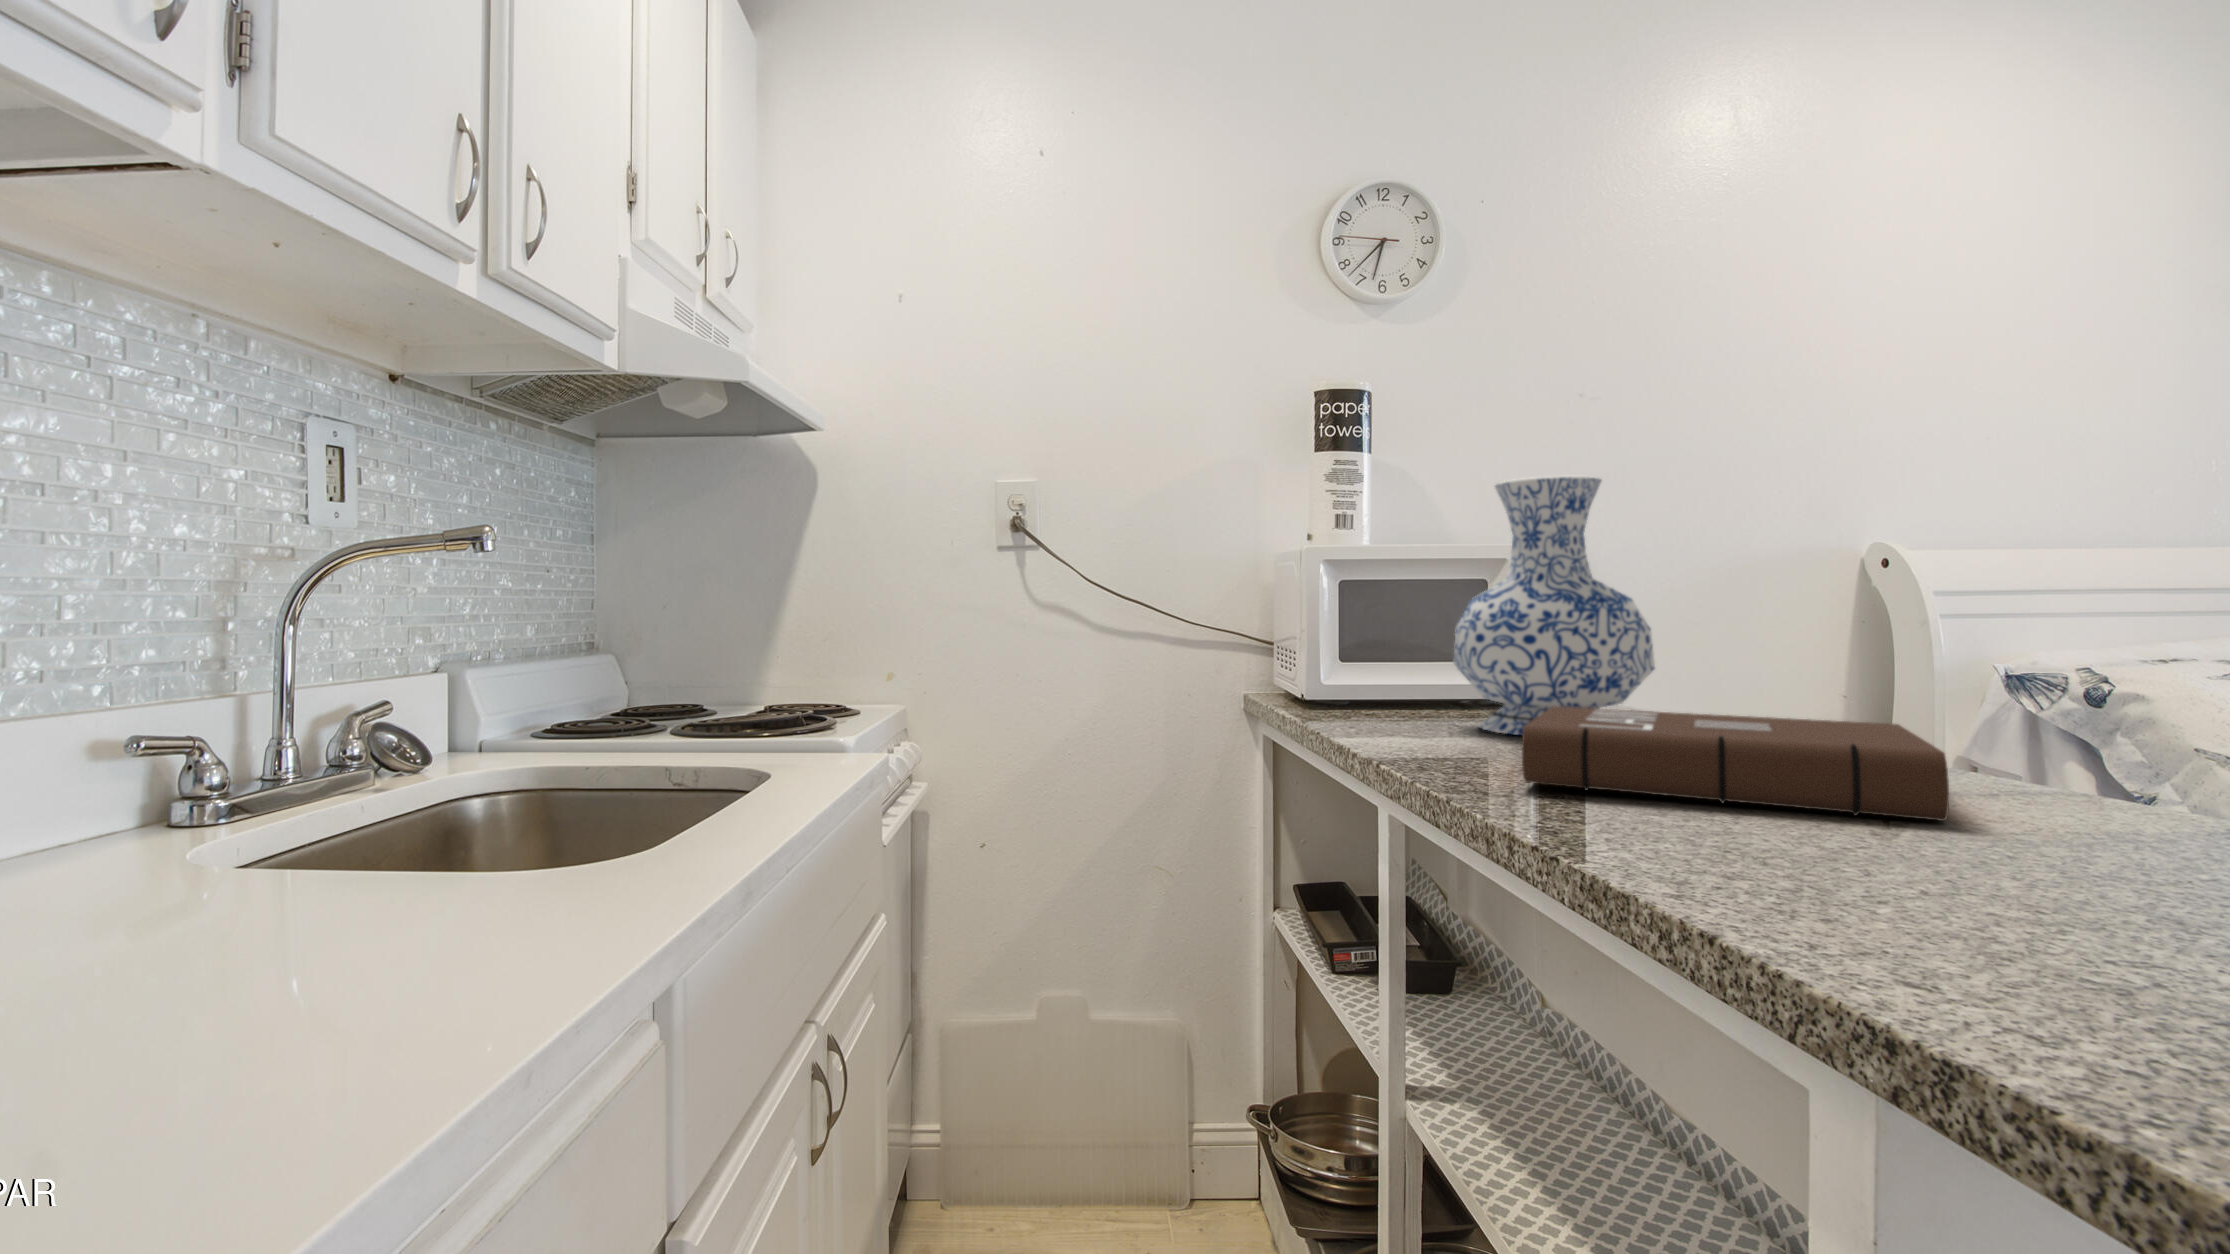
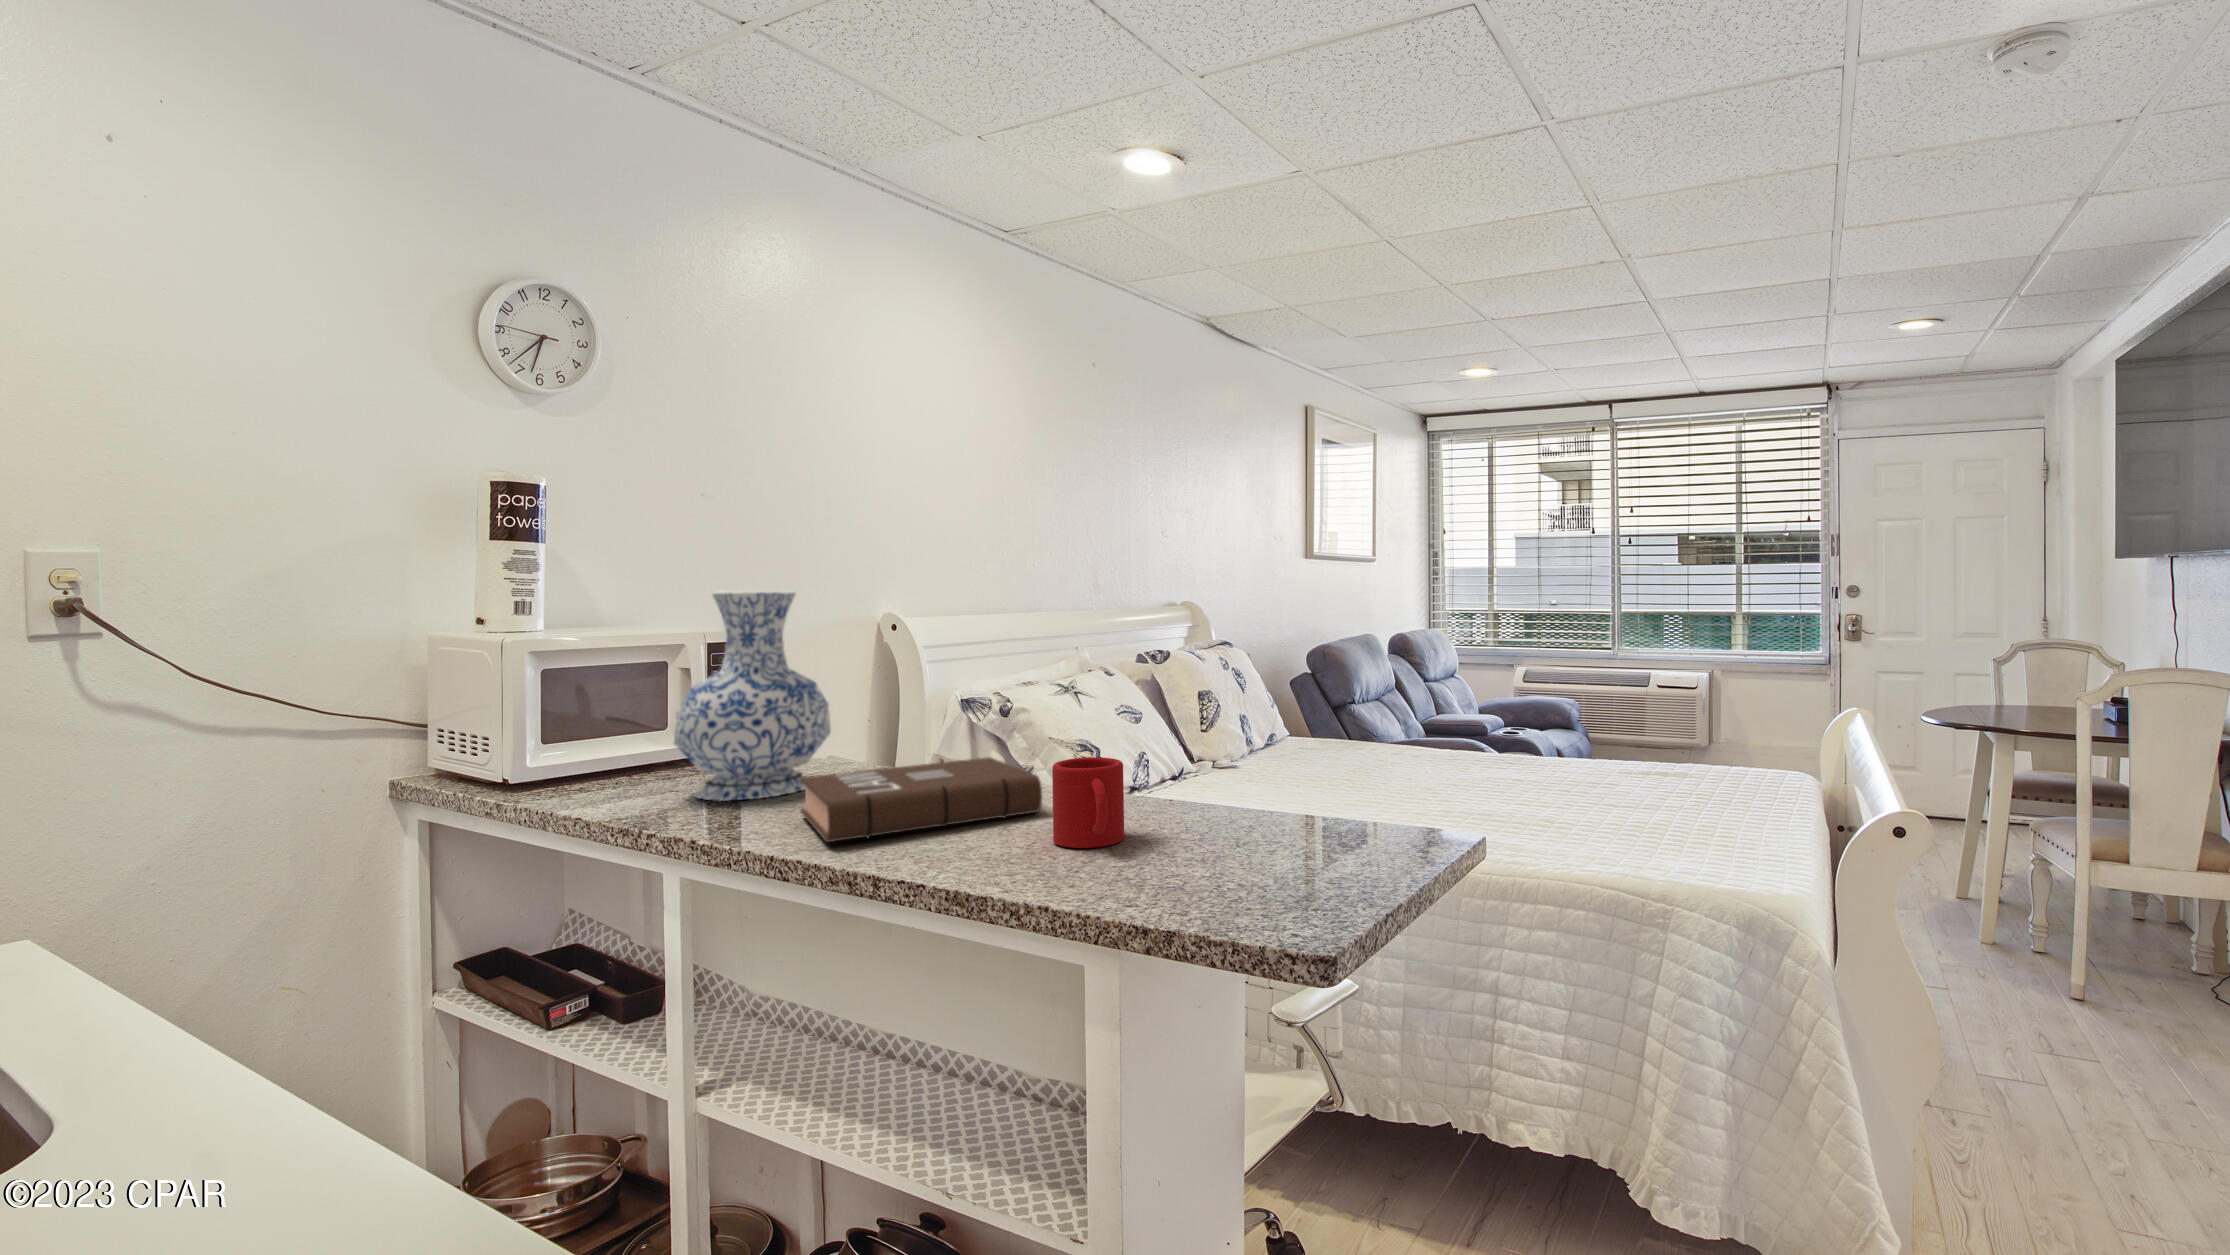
mug: none [1896,711,2109,898] -> present [1052,757,1124,848]

